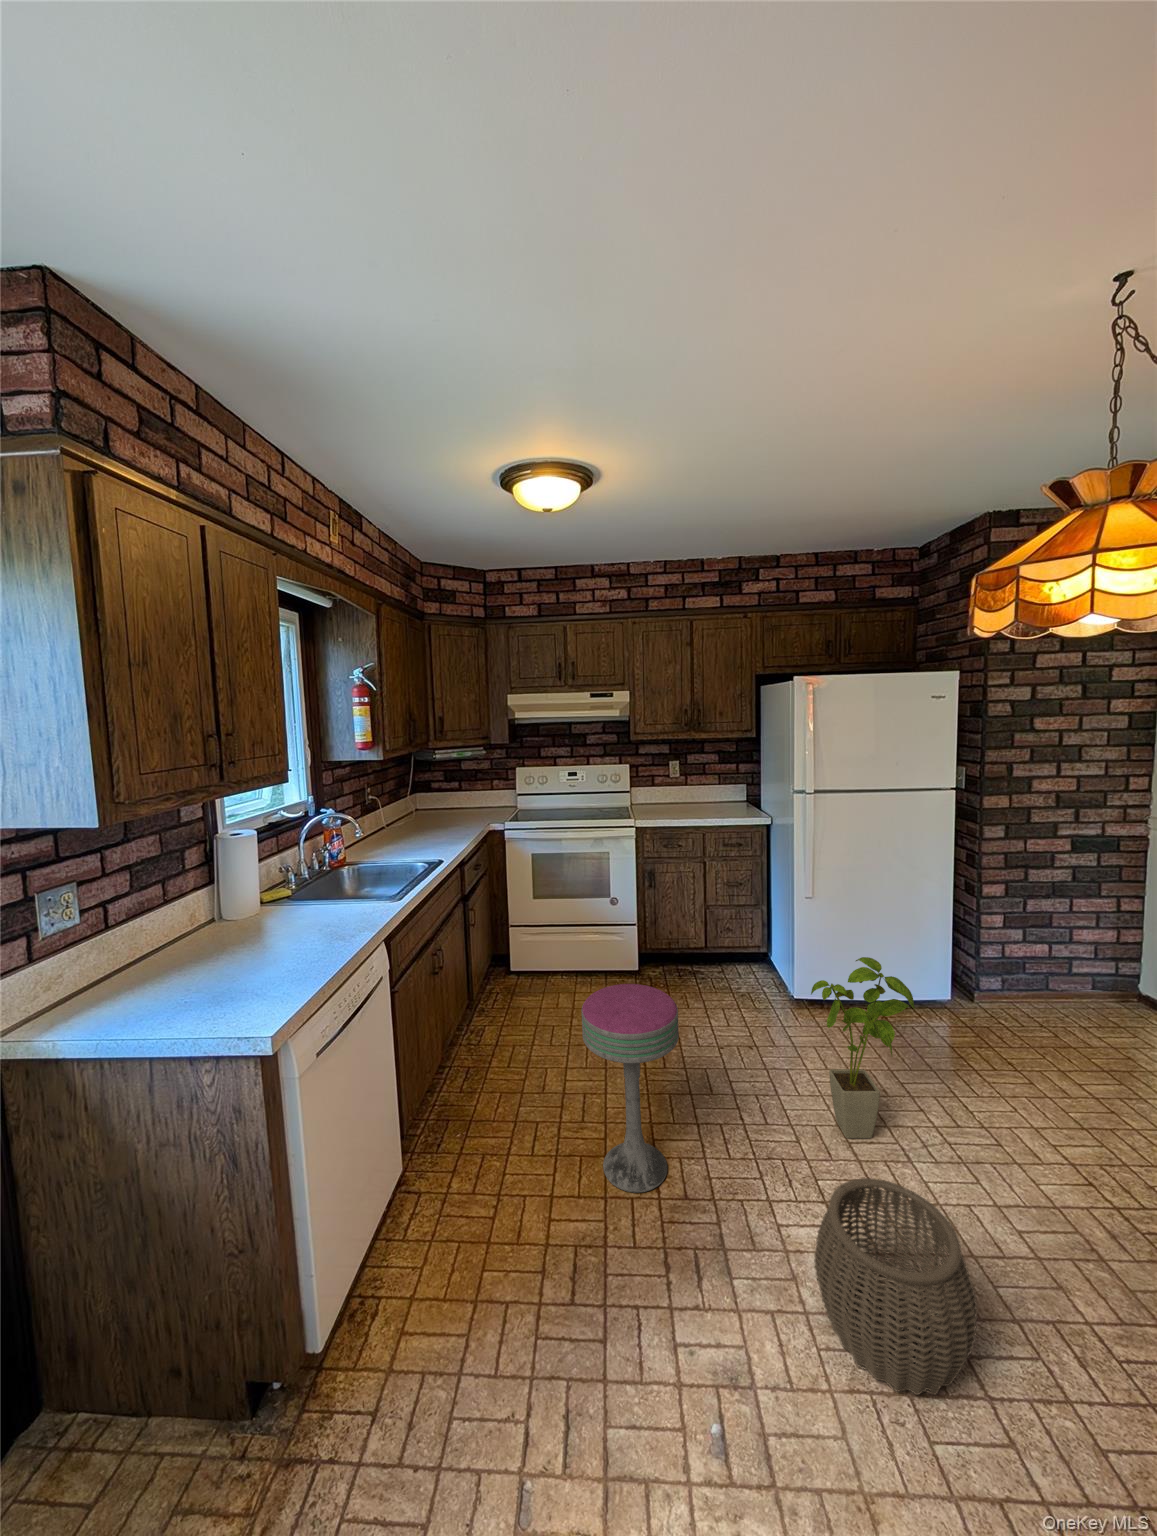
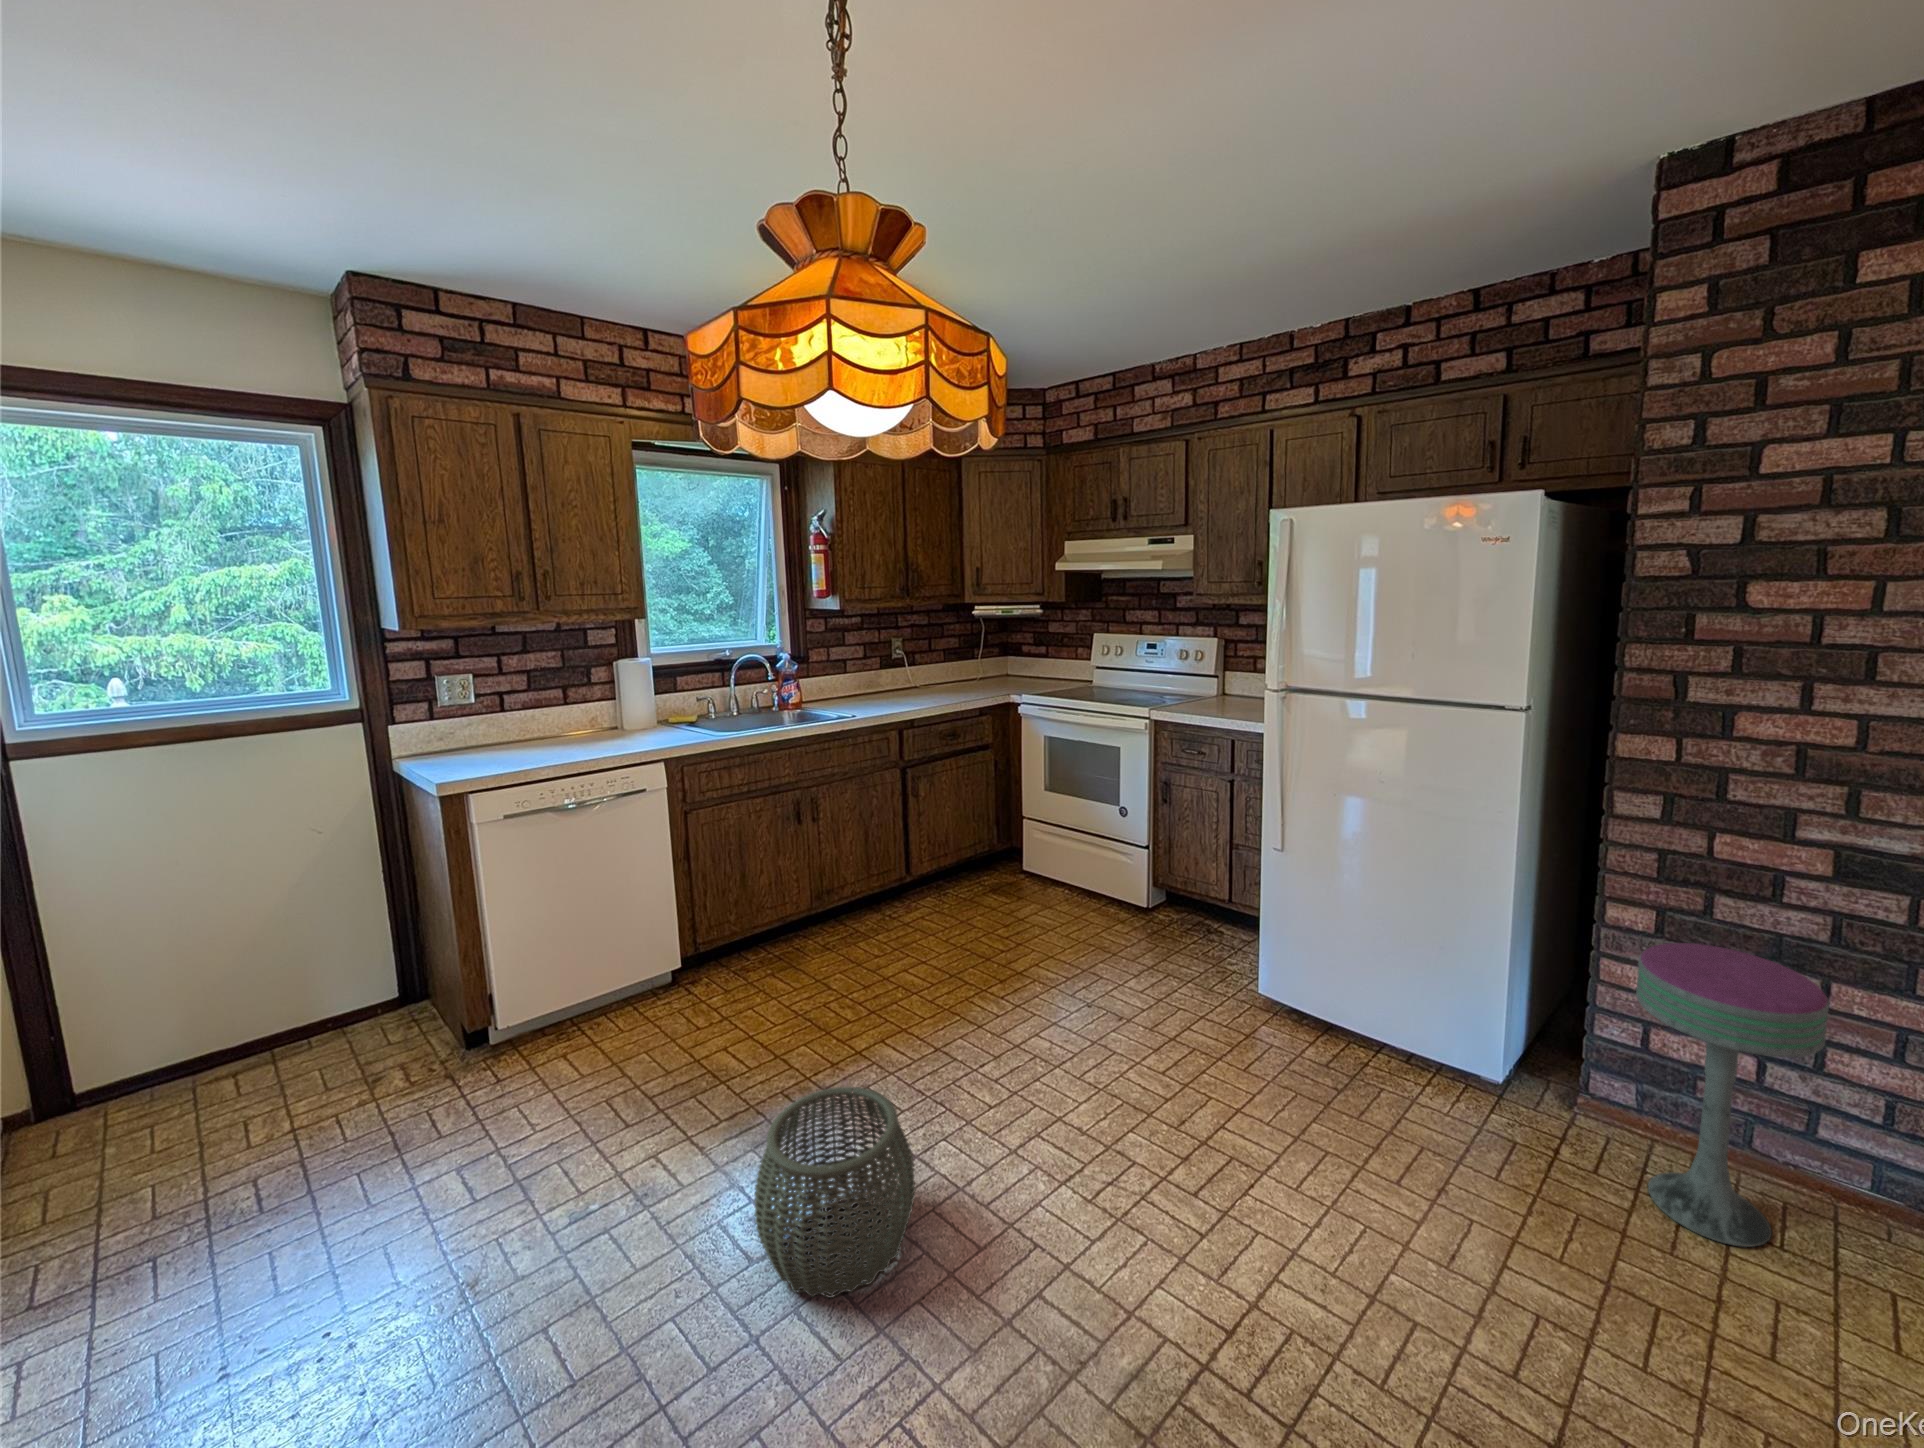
house plant: present [811,957,915,1138] -> none [1044,896,1181,1139]
bar stool: present [581,984,679,1193] -> present [1636,943,1830,1247]

